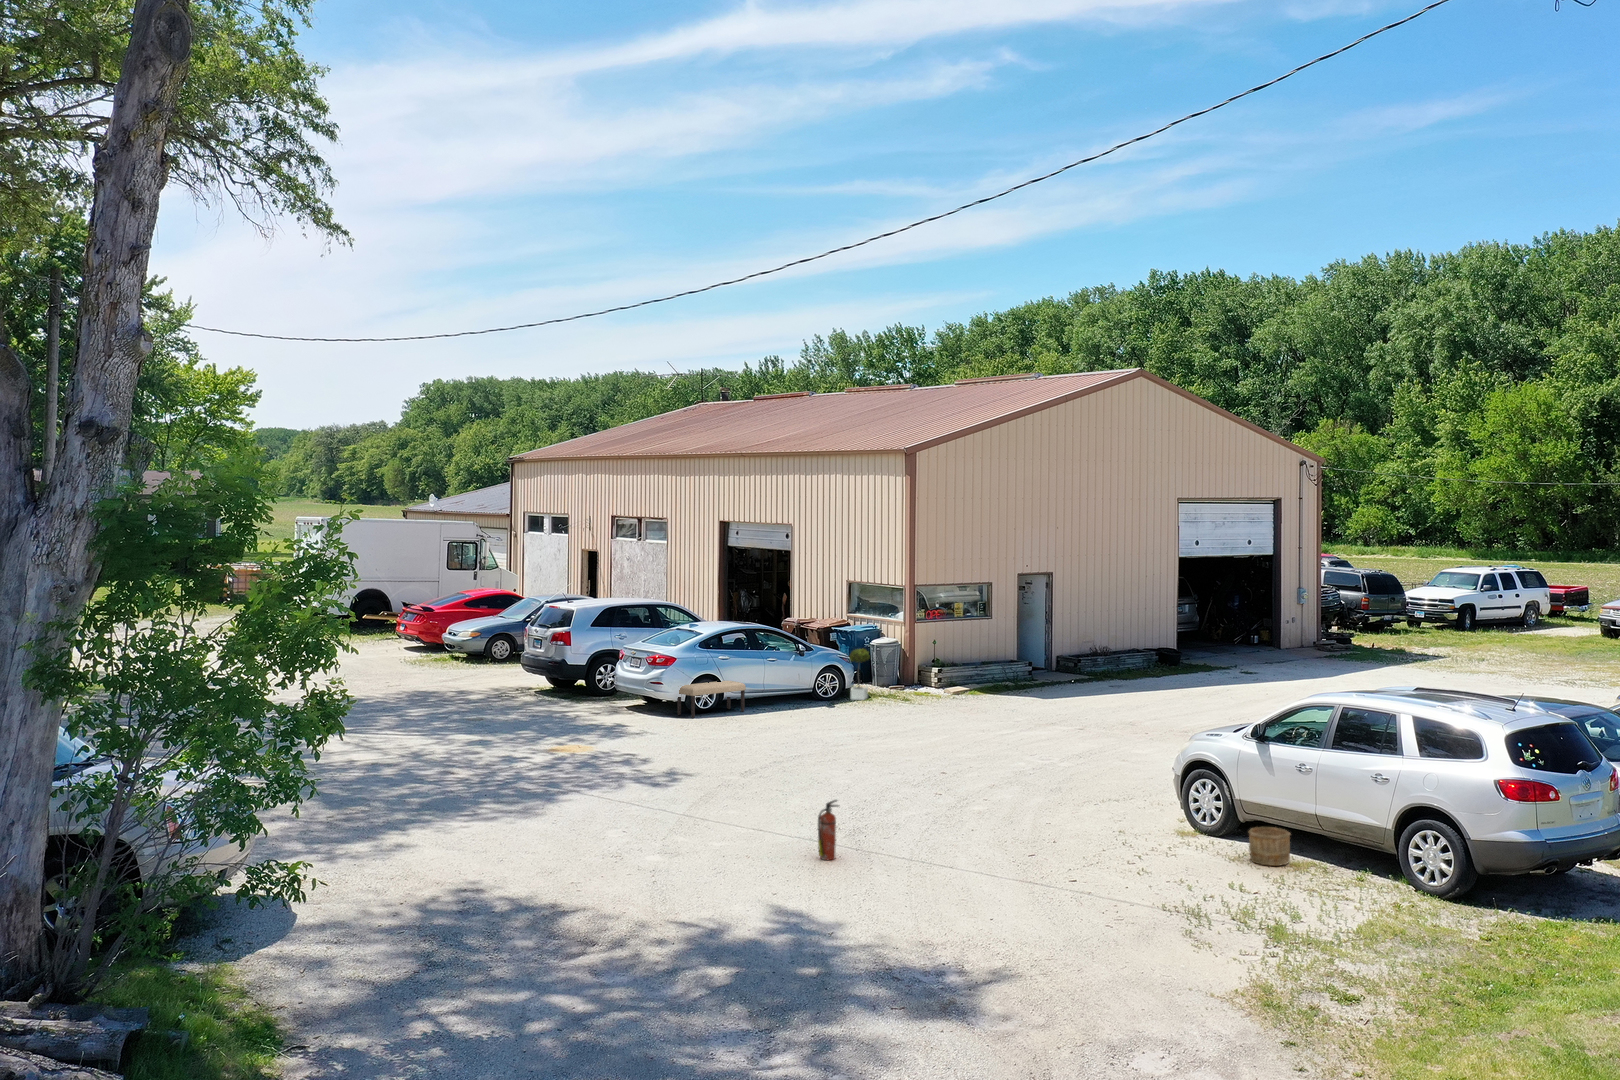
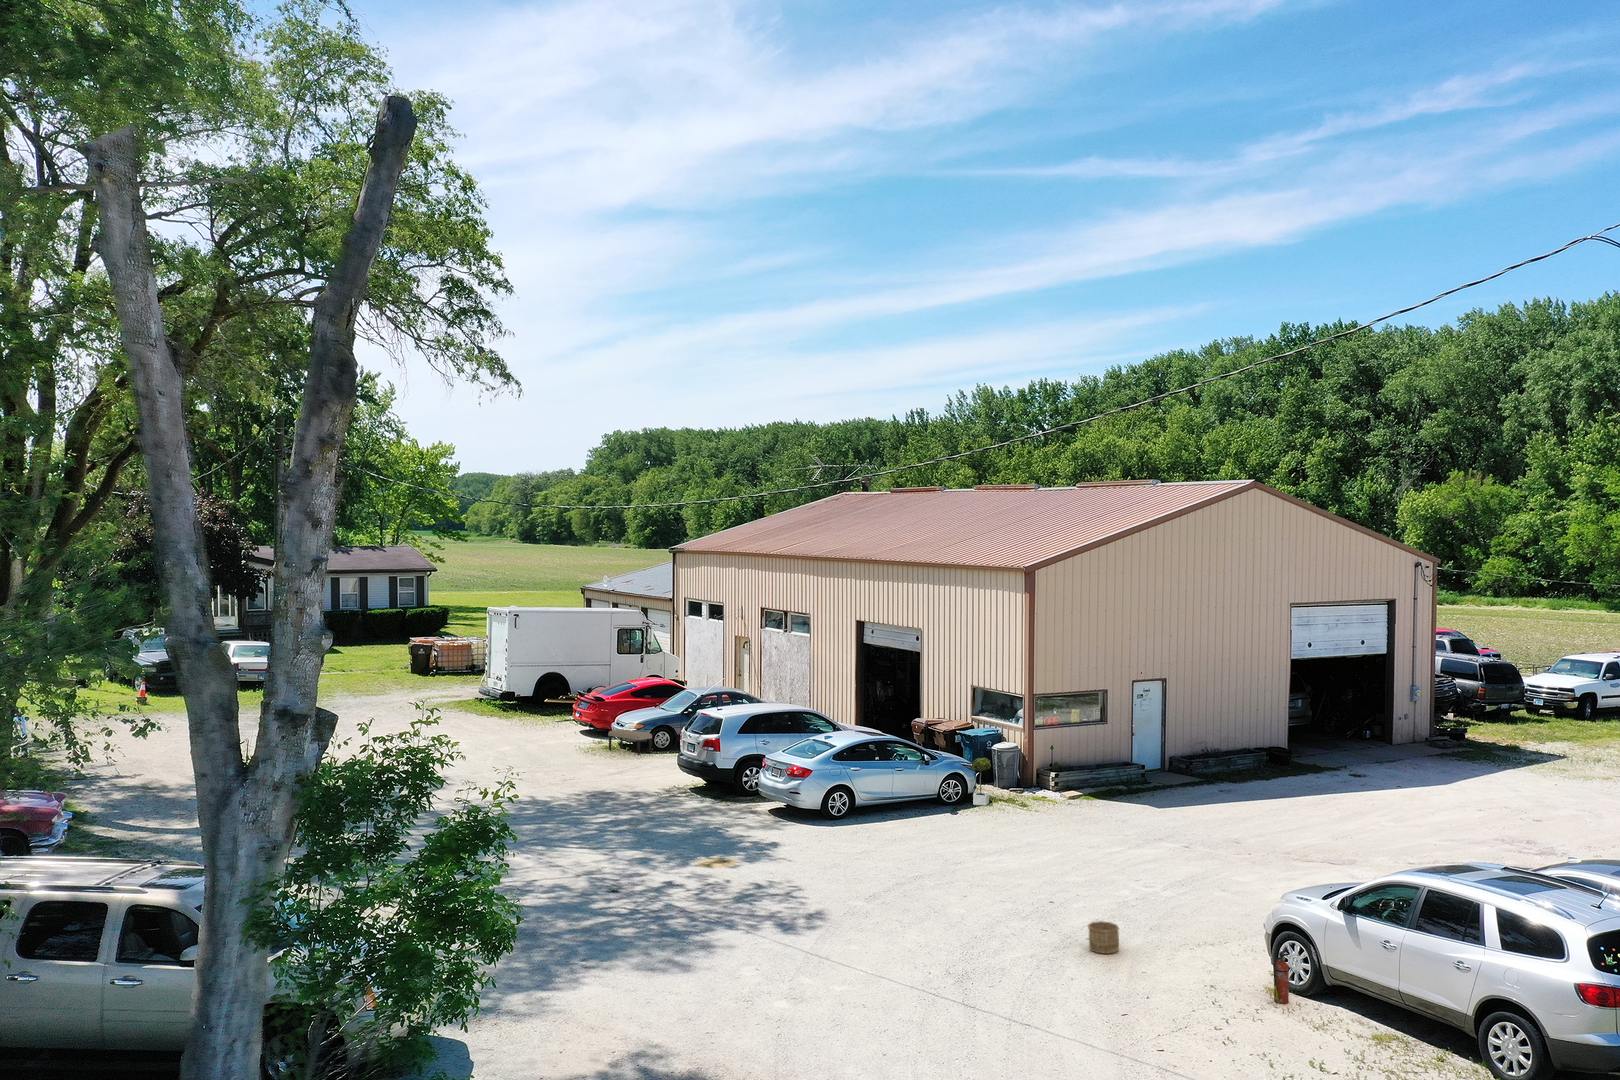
bench: present [677,681,746,718] -> present [608,729,652,755]
fire extinguisher: present [818,800,838,860] -> present [1273,949,1290,1004]
wooden bucket: present [1248,827,1290,866] -> present [1088,921,1119,954]

